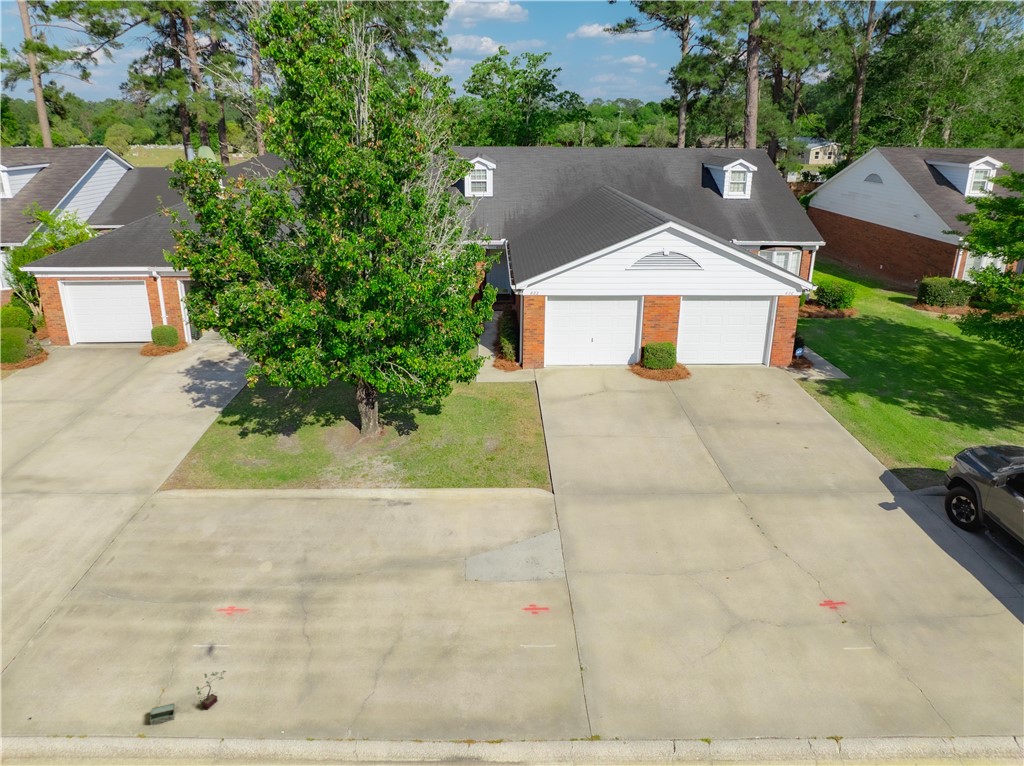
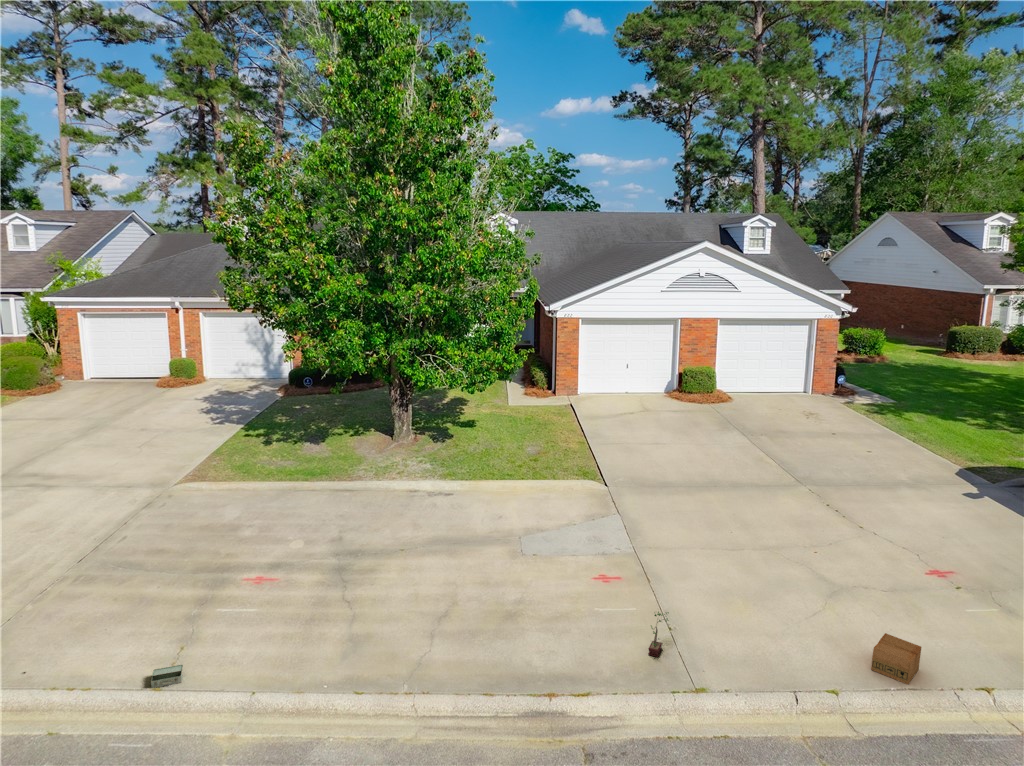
potted plant: present [196,671,226,709] -> present [648,612,669,657]
cardboard box: none [727,676,768,722] -> present [871,633,922,684]

